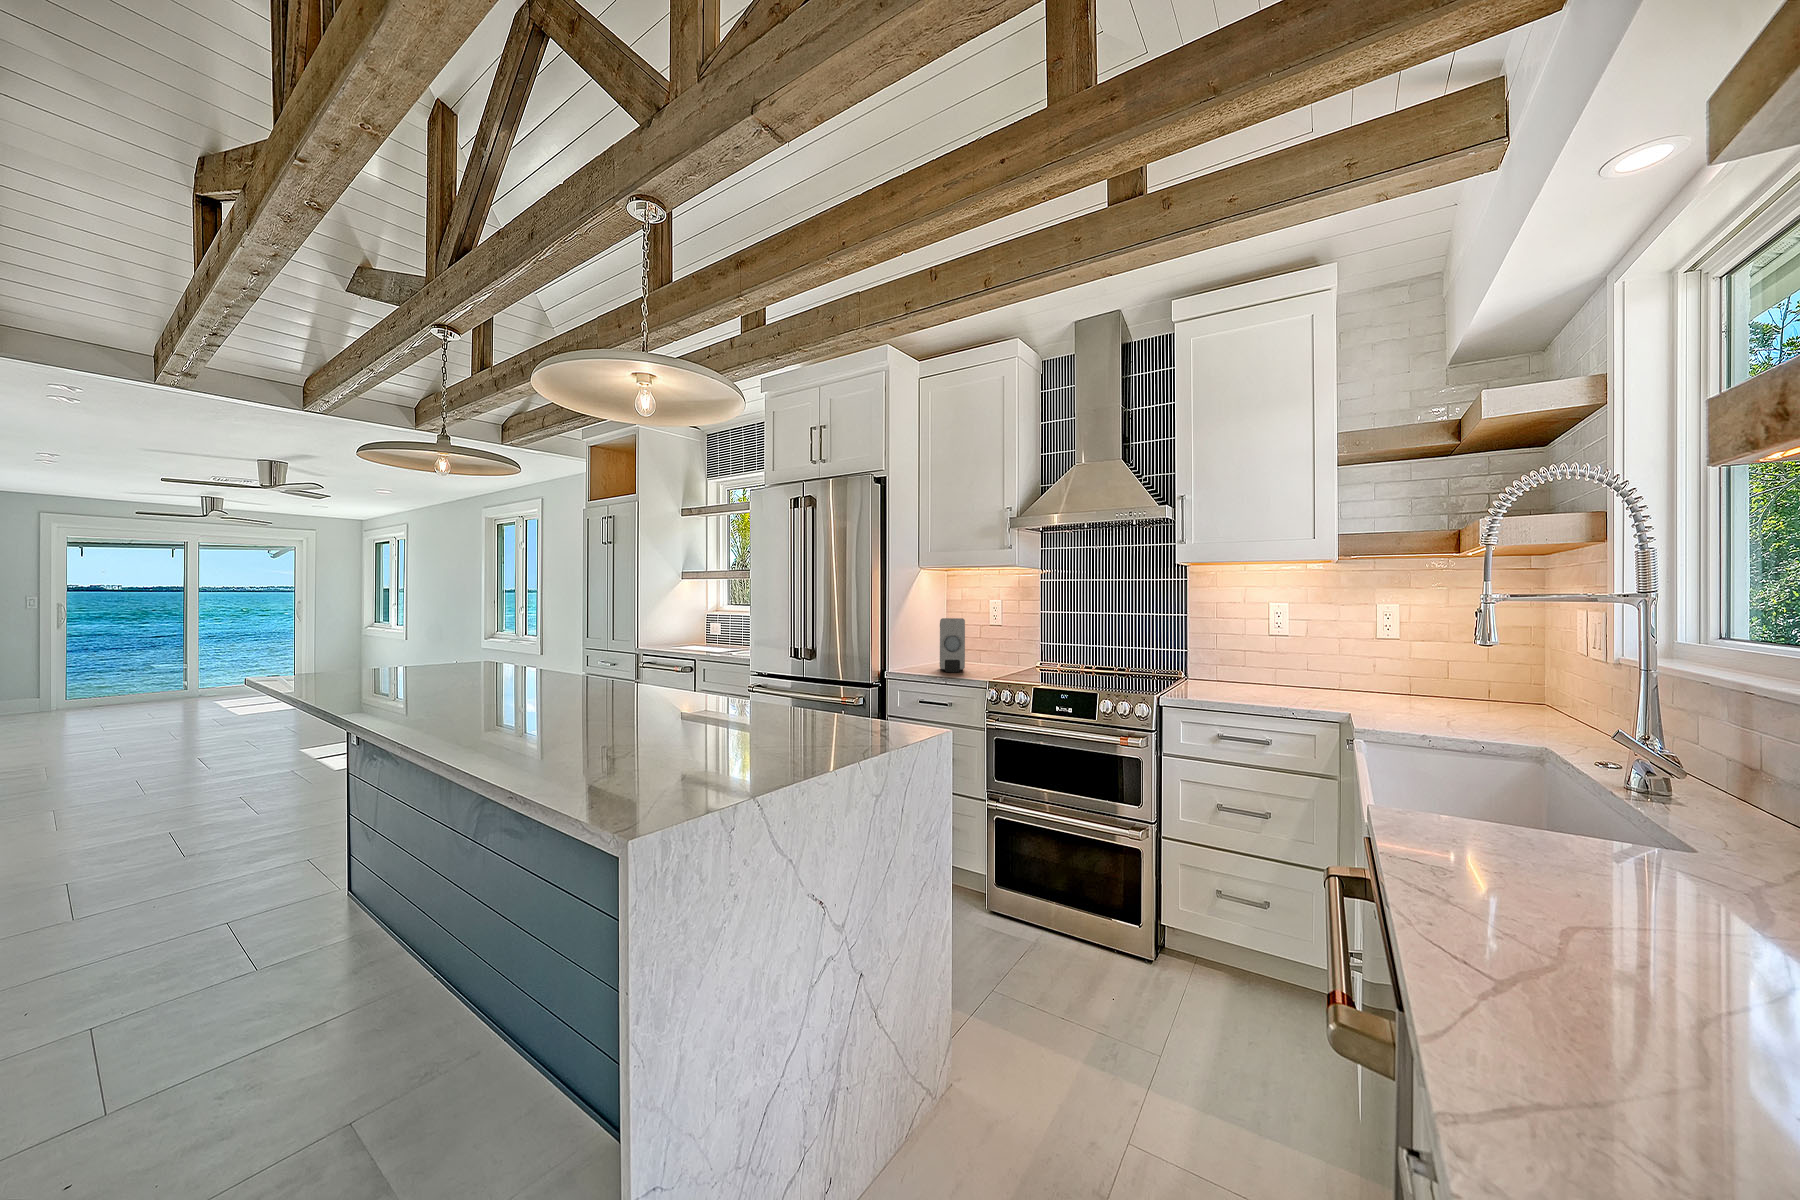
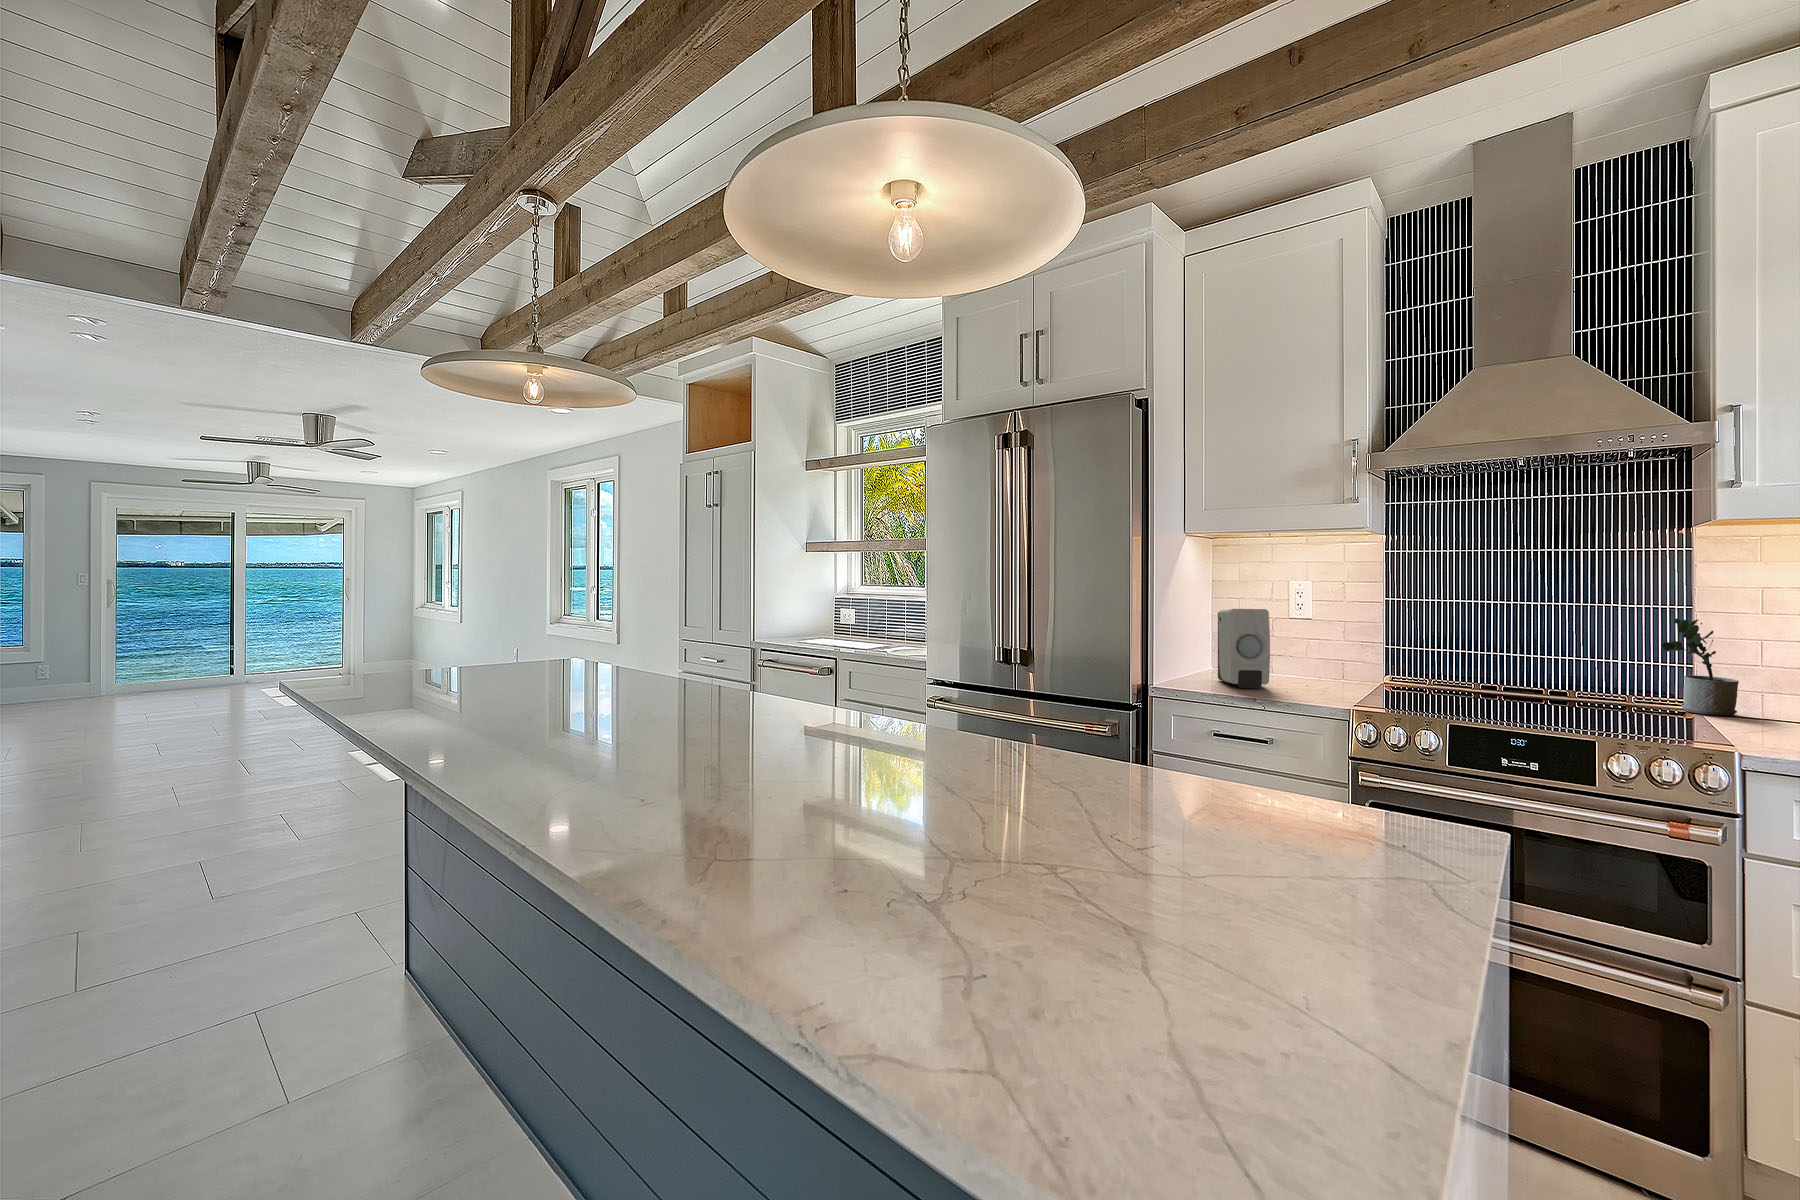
potted plant: none [1185,622,1226,682] -> present [1662,618,1739,716]

